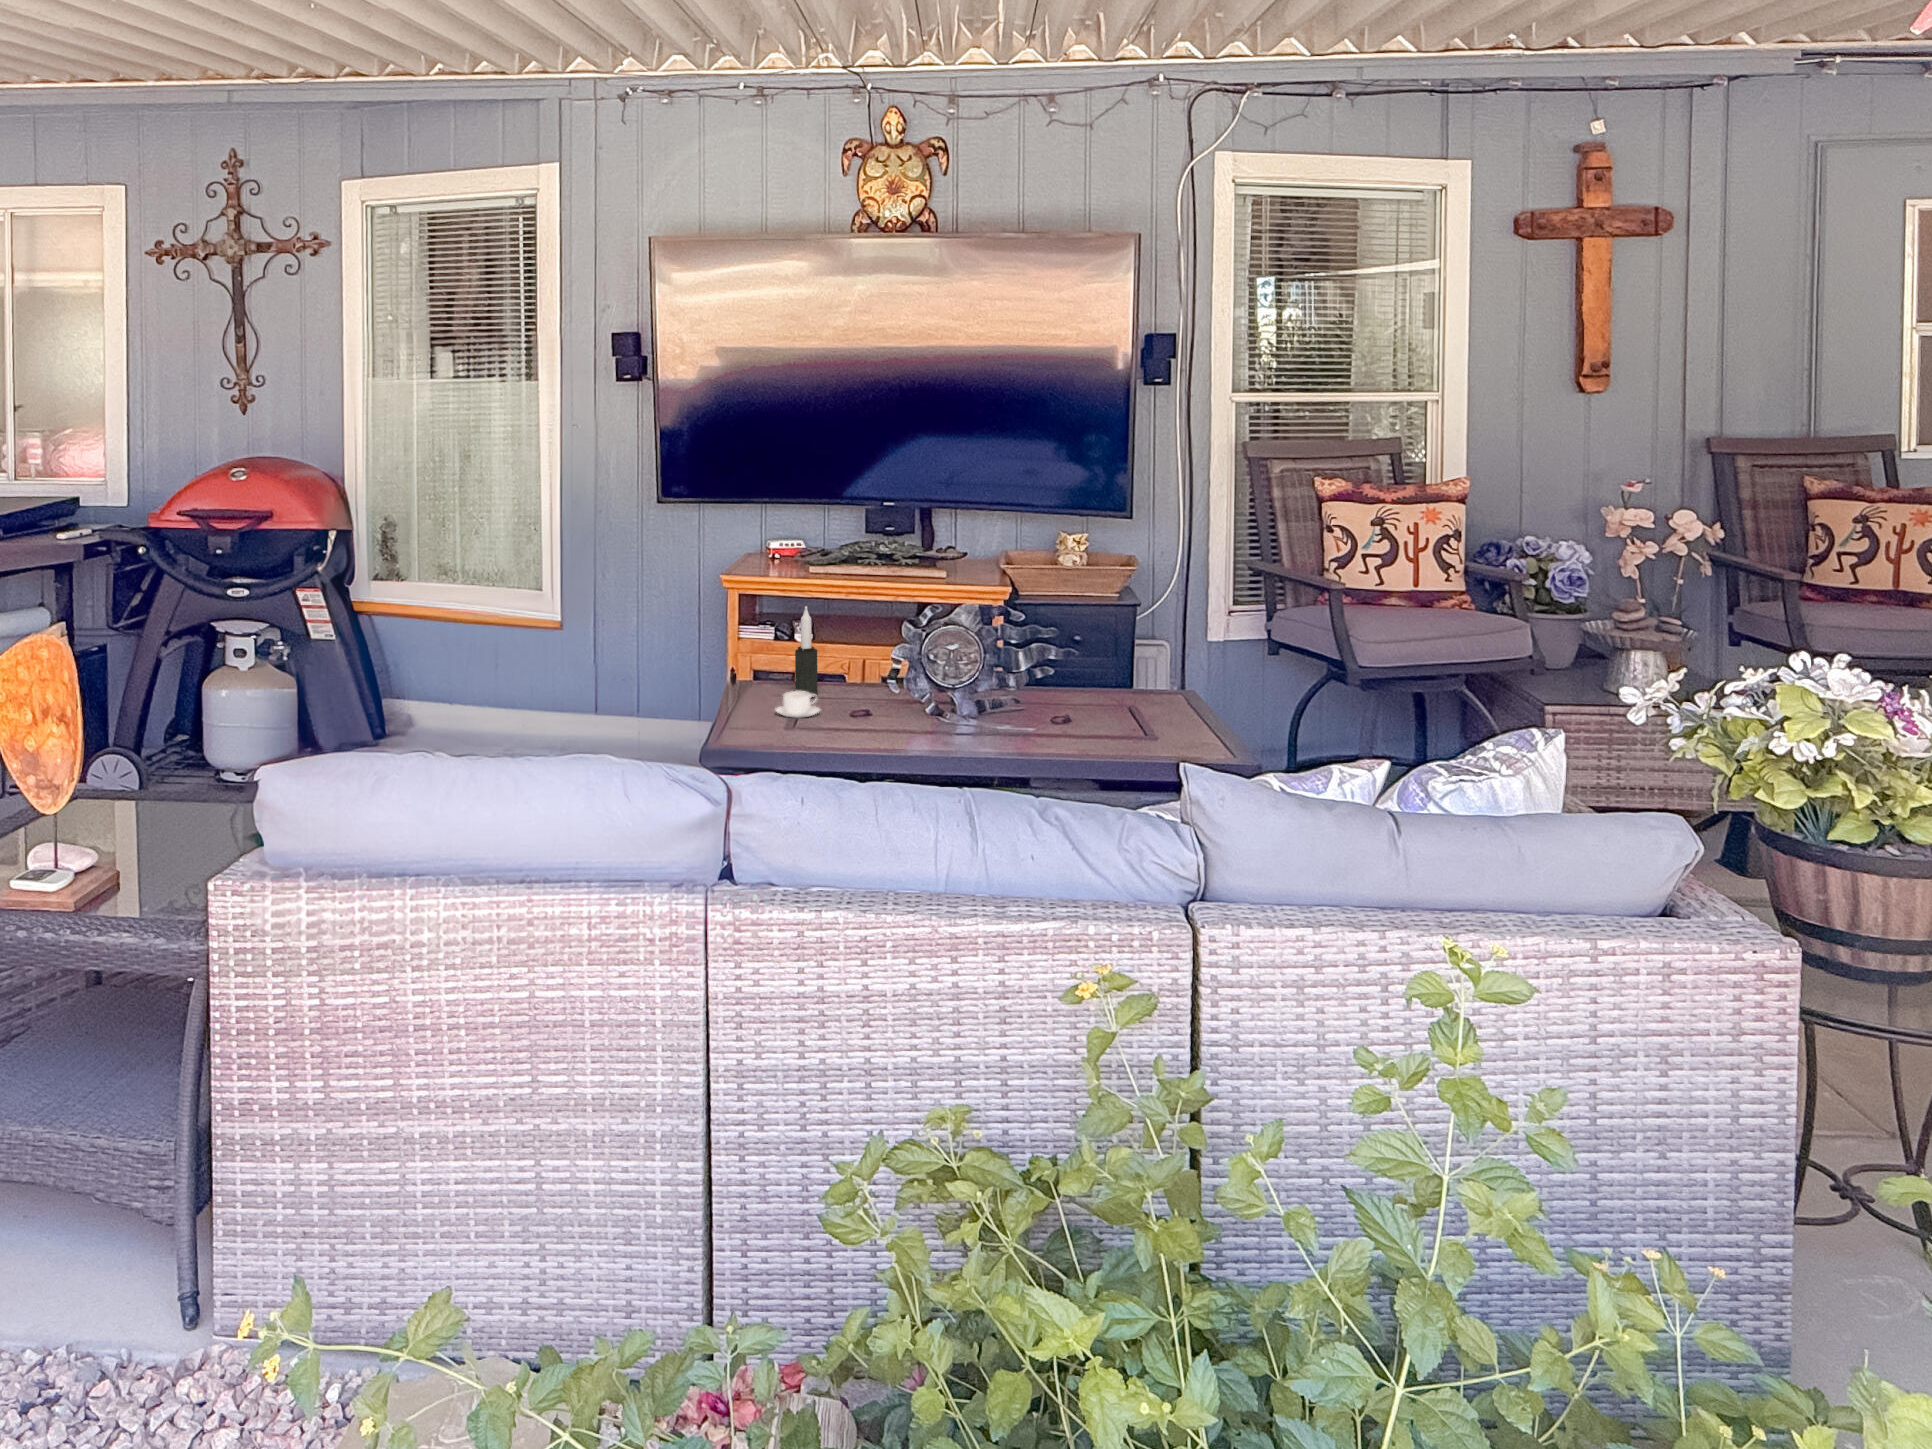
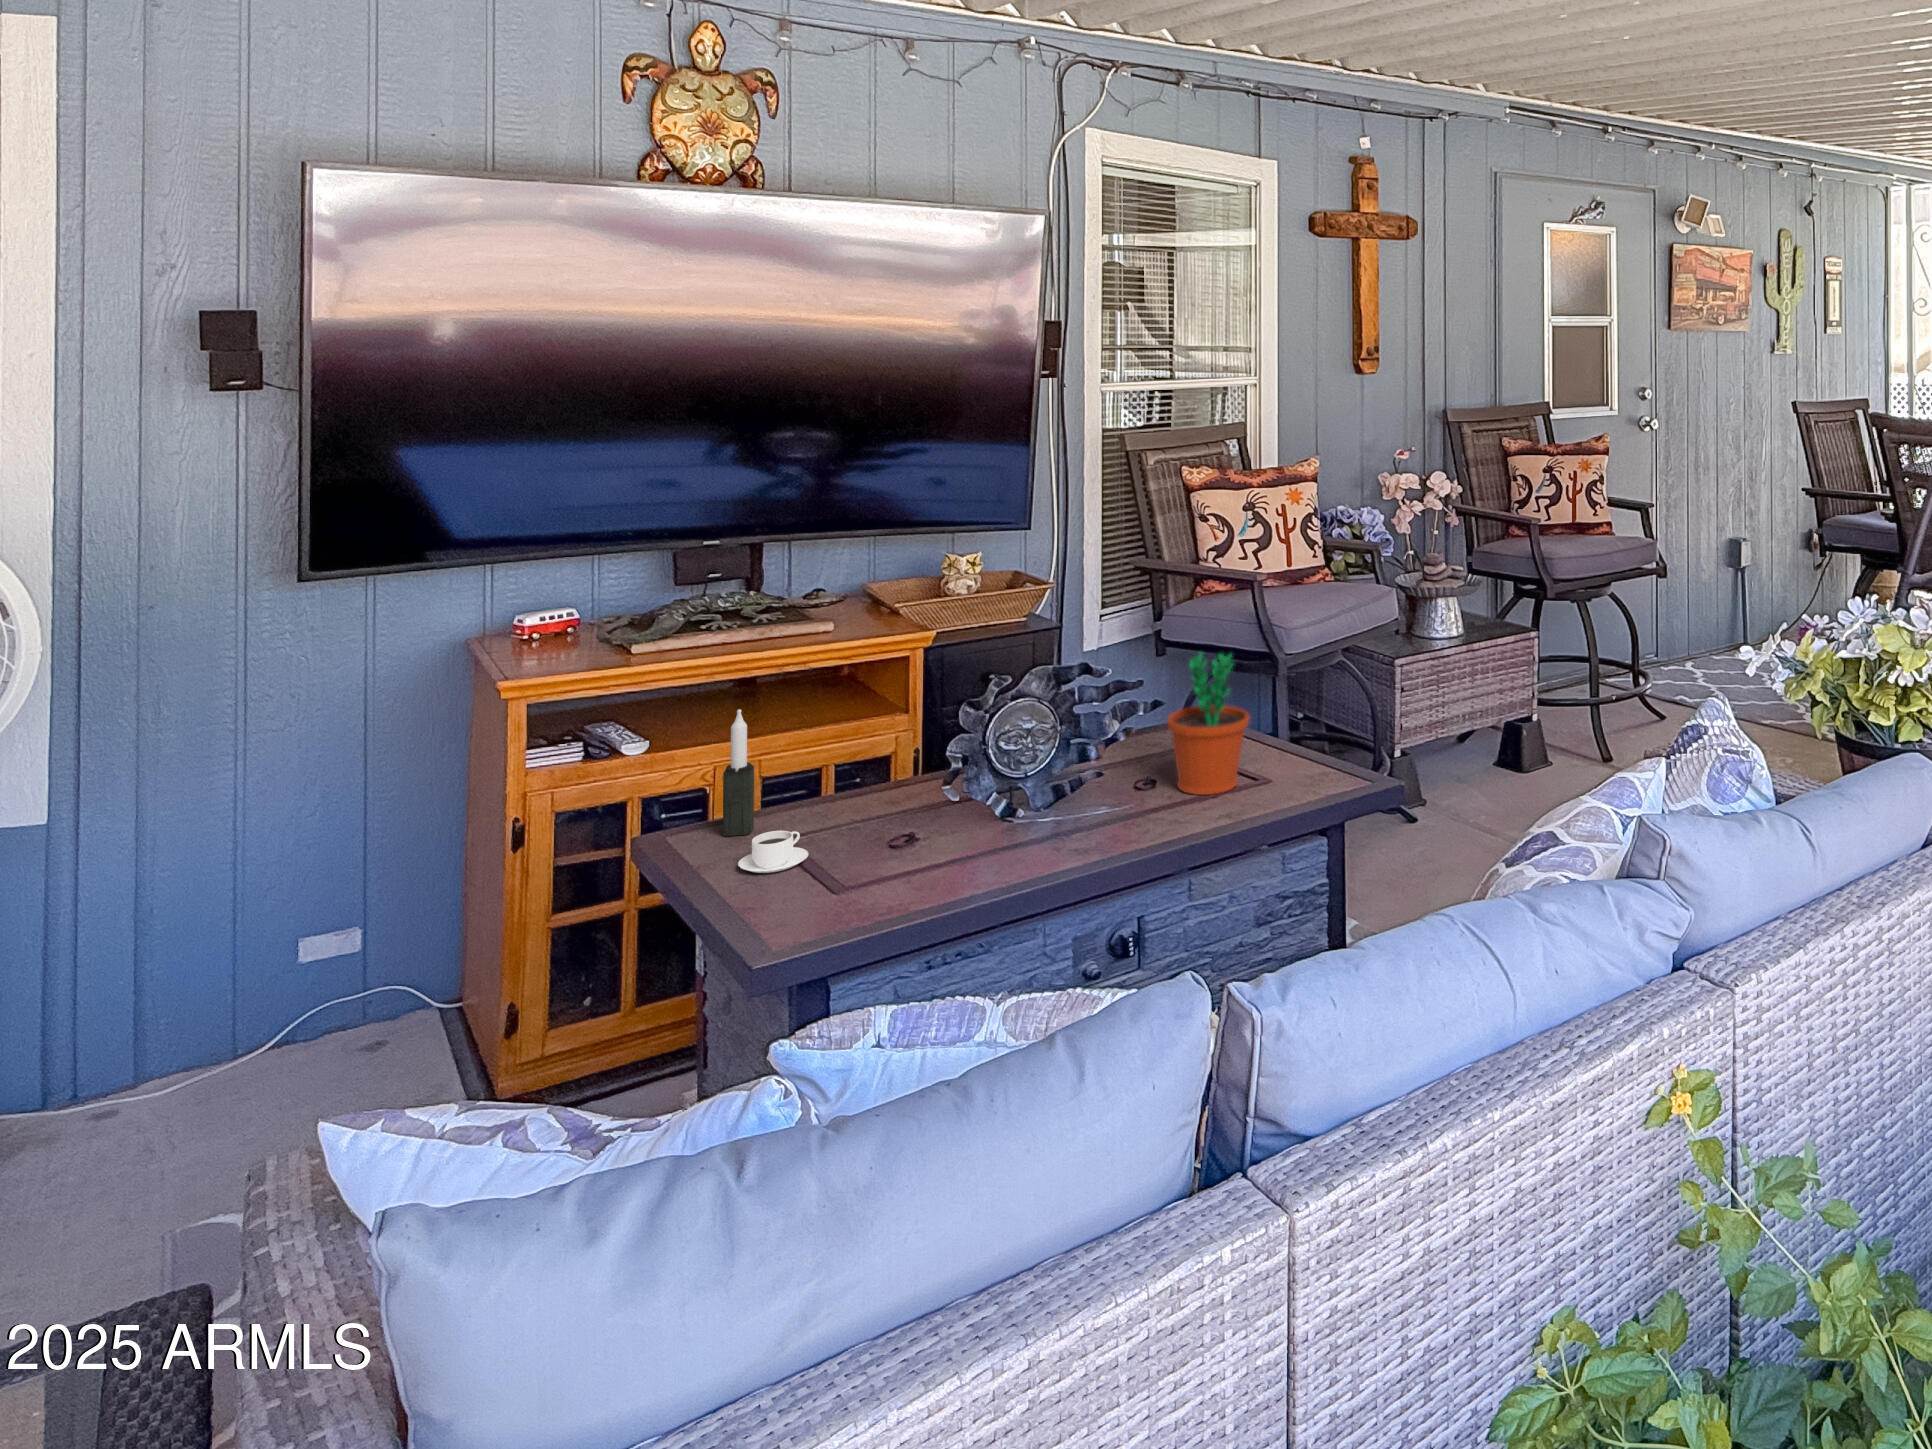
flower pot: none [1106,615,1182,744] -> present [1167,653,1250,795]

